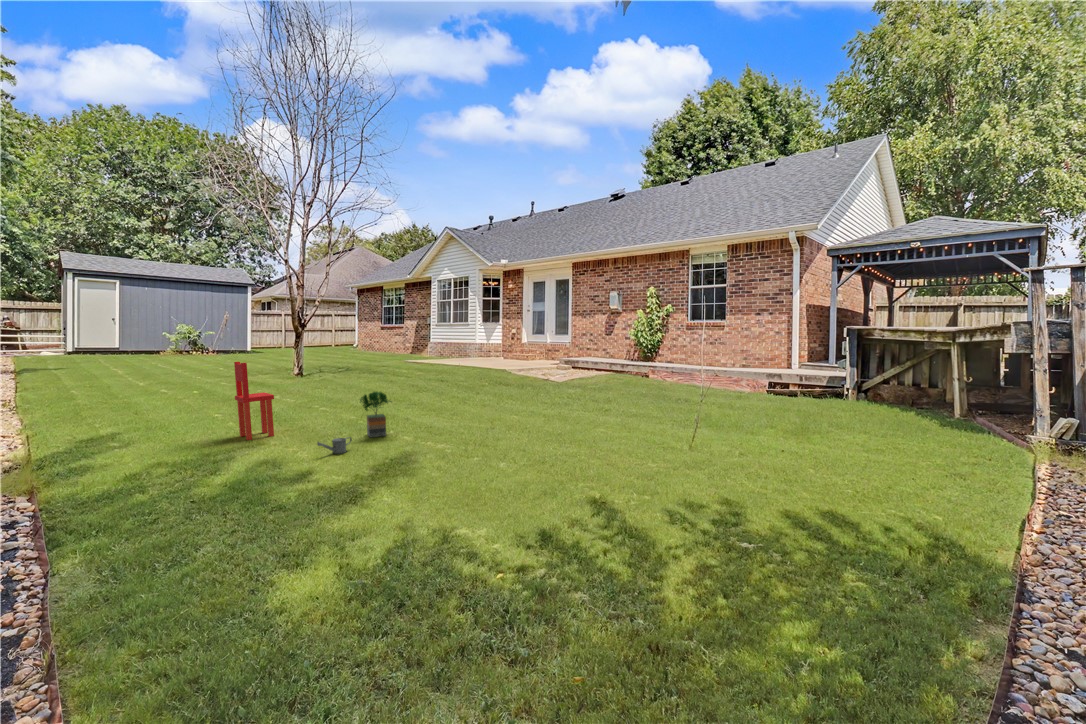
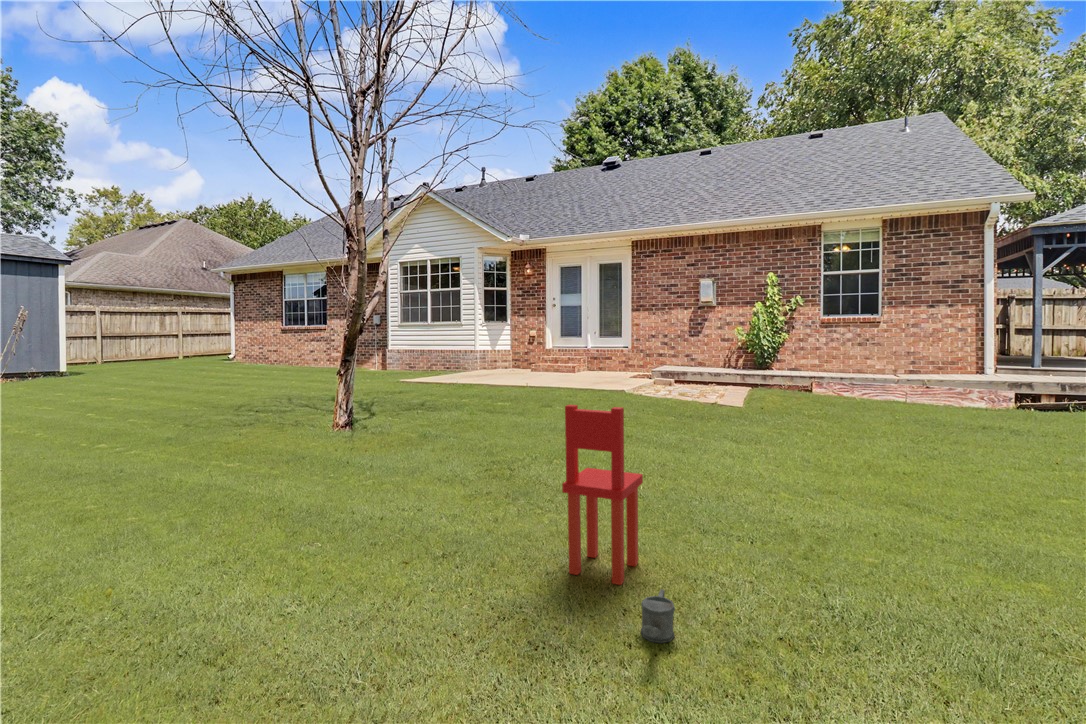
potted tree: present [360,392,391,437] -> none [797,448,860,544]
watering can: present [317,437,352,454] -> present [641,589,675,643]

